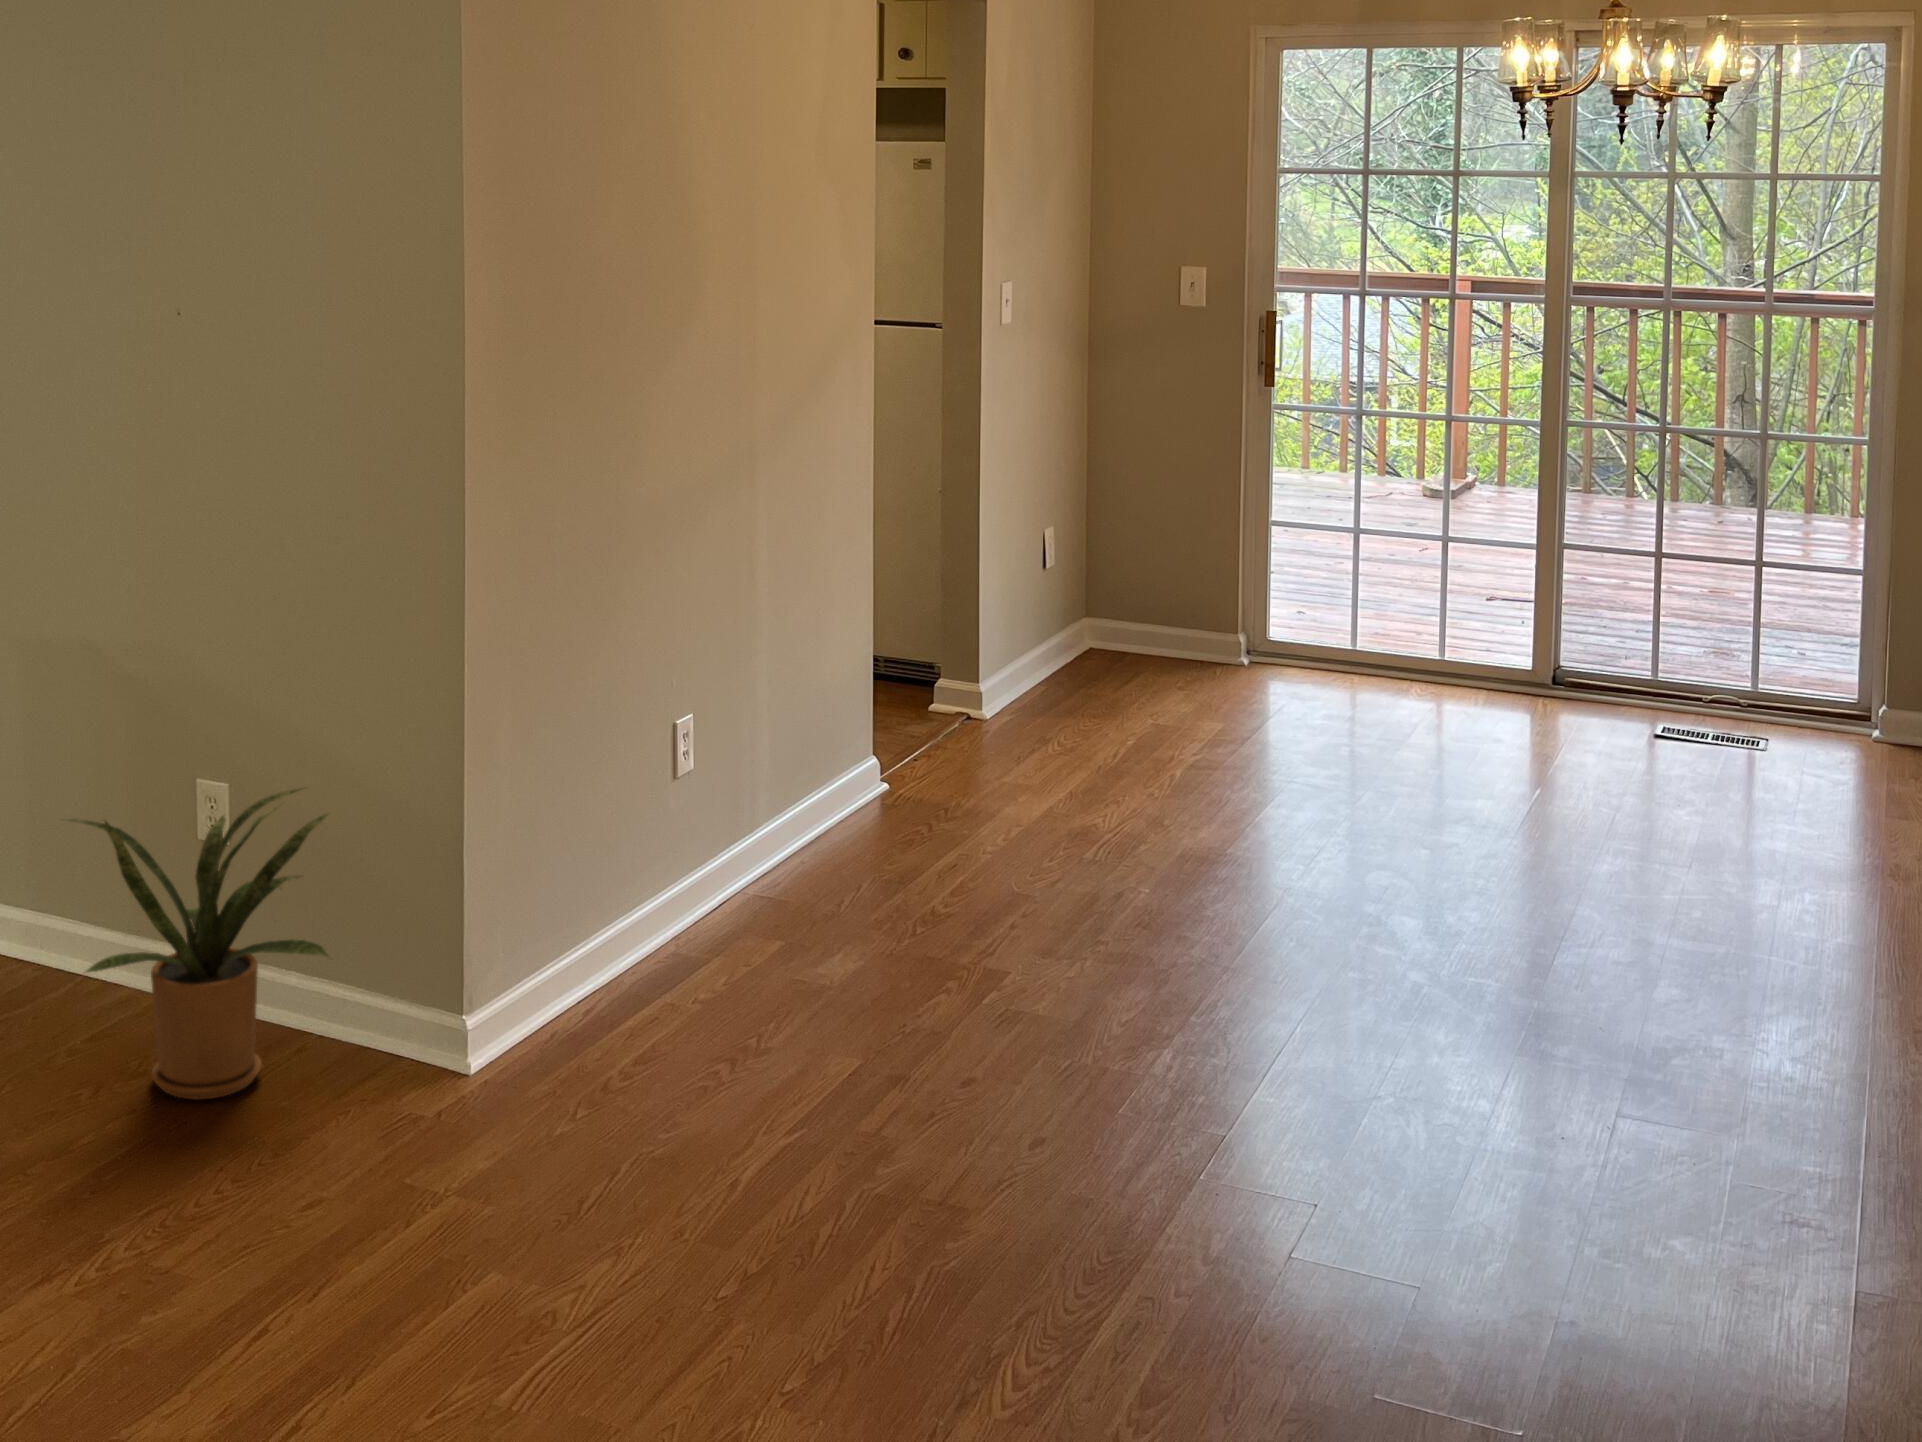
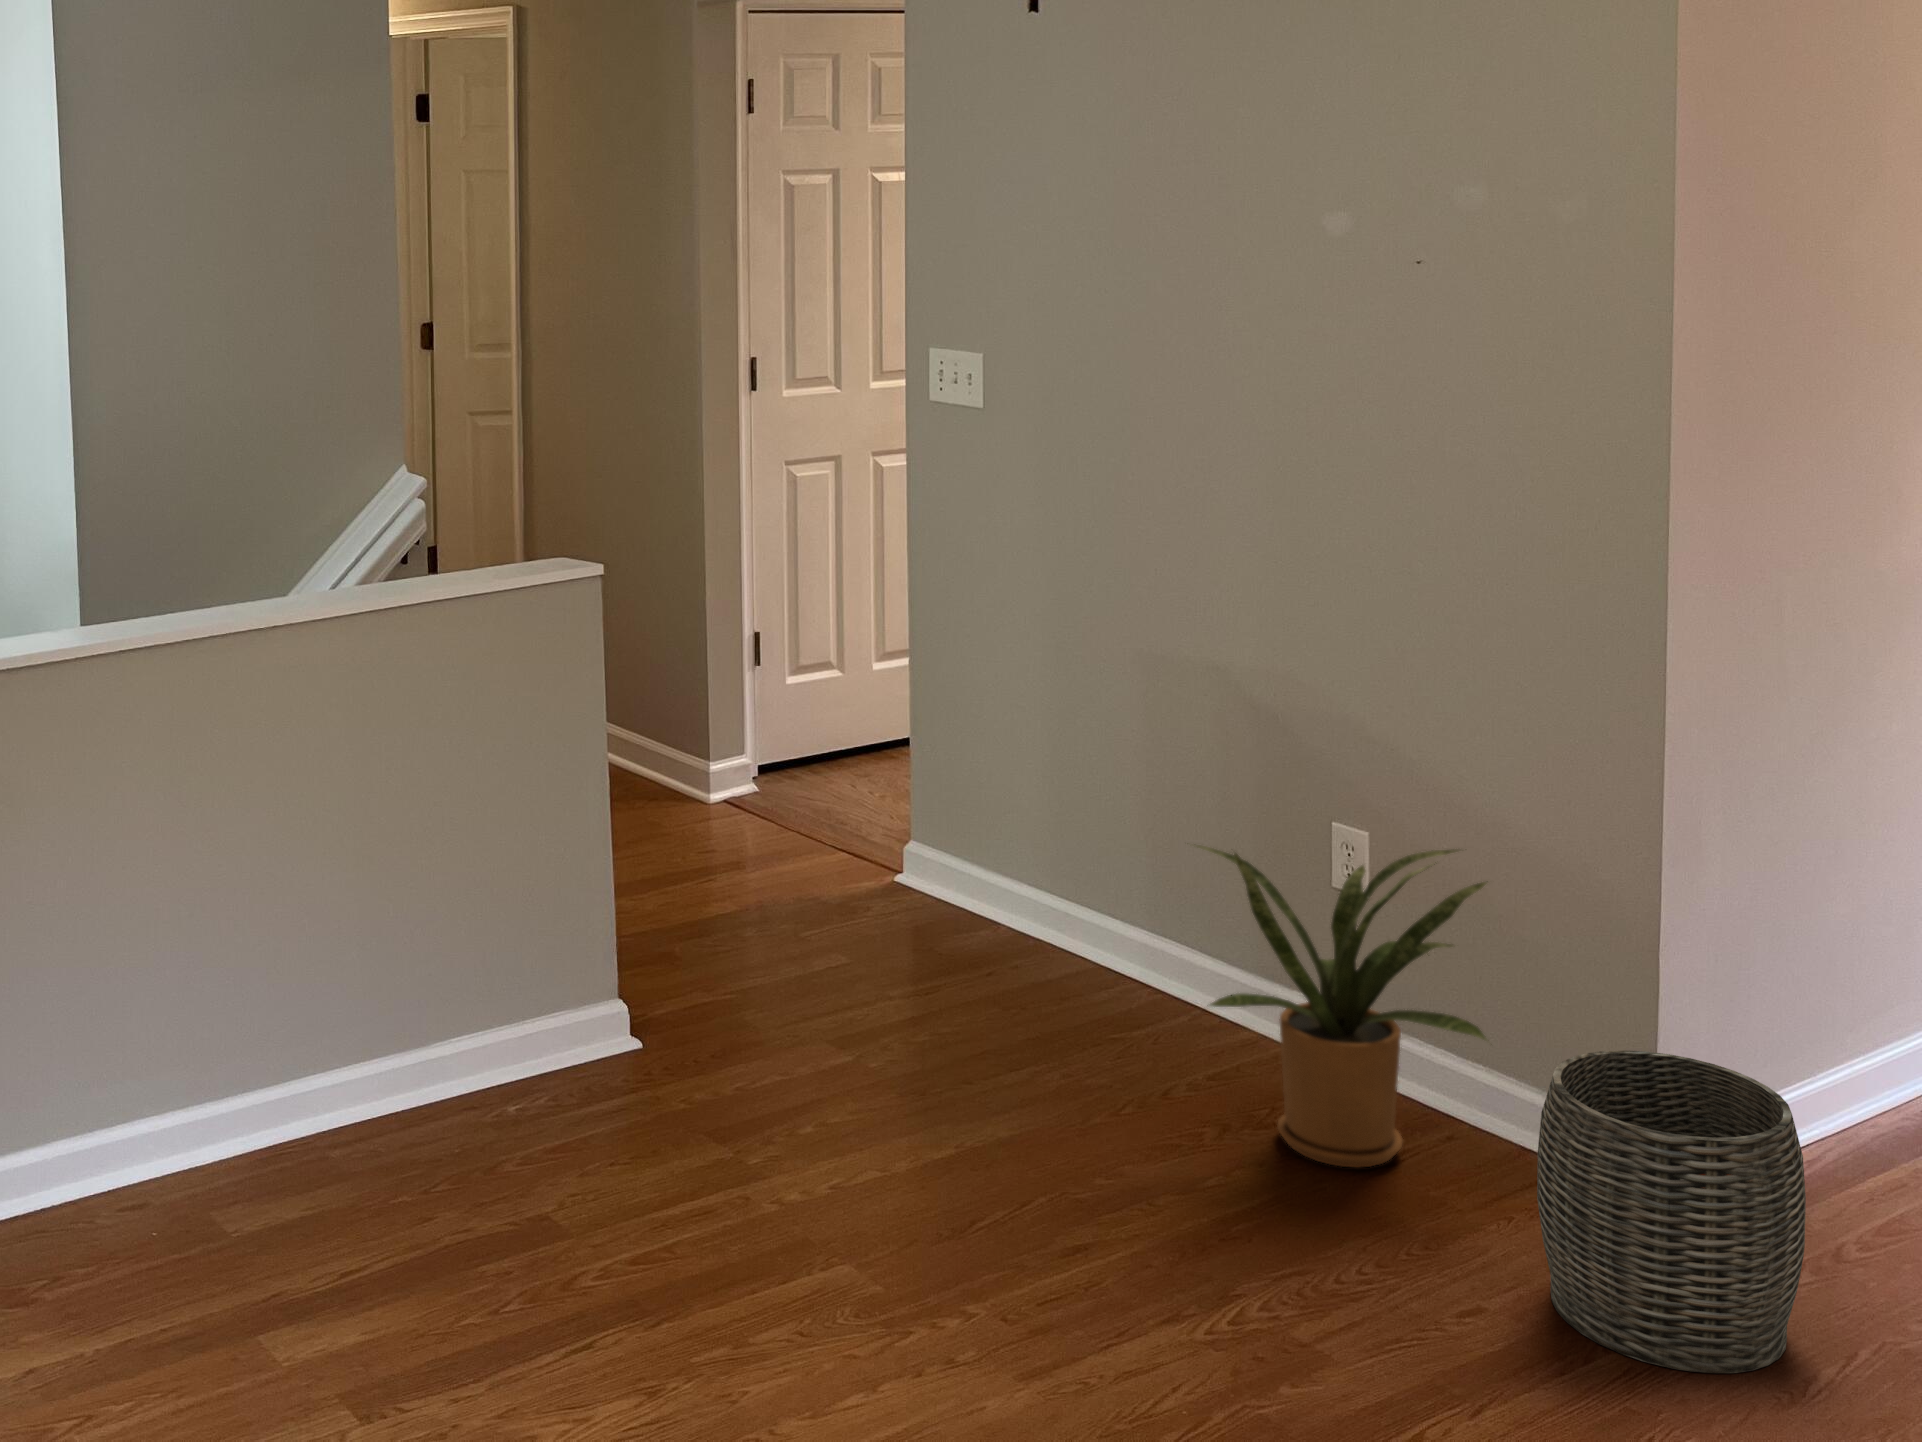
woven basket: none [369,940,571,1210] -> present [1537,1050,1806,1373]

